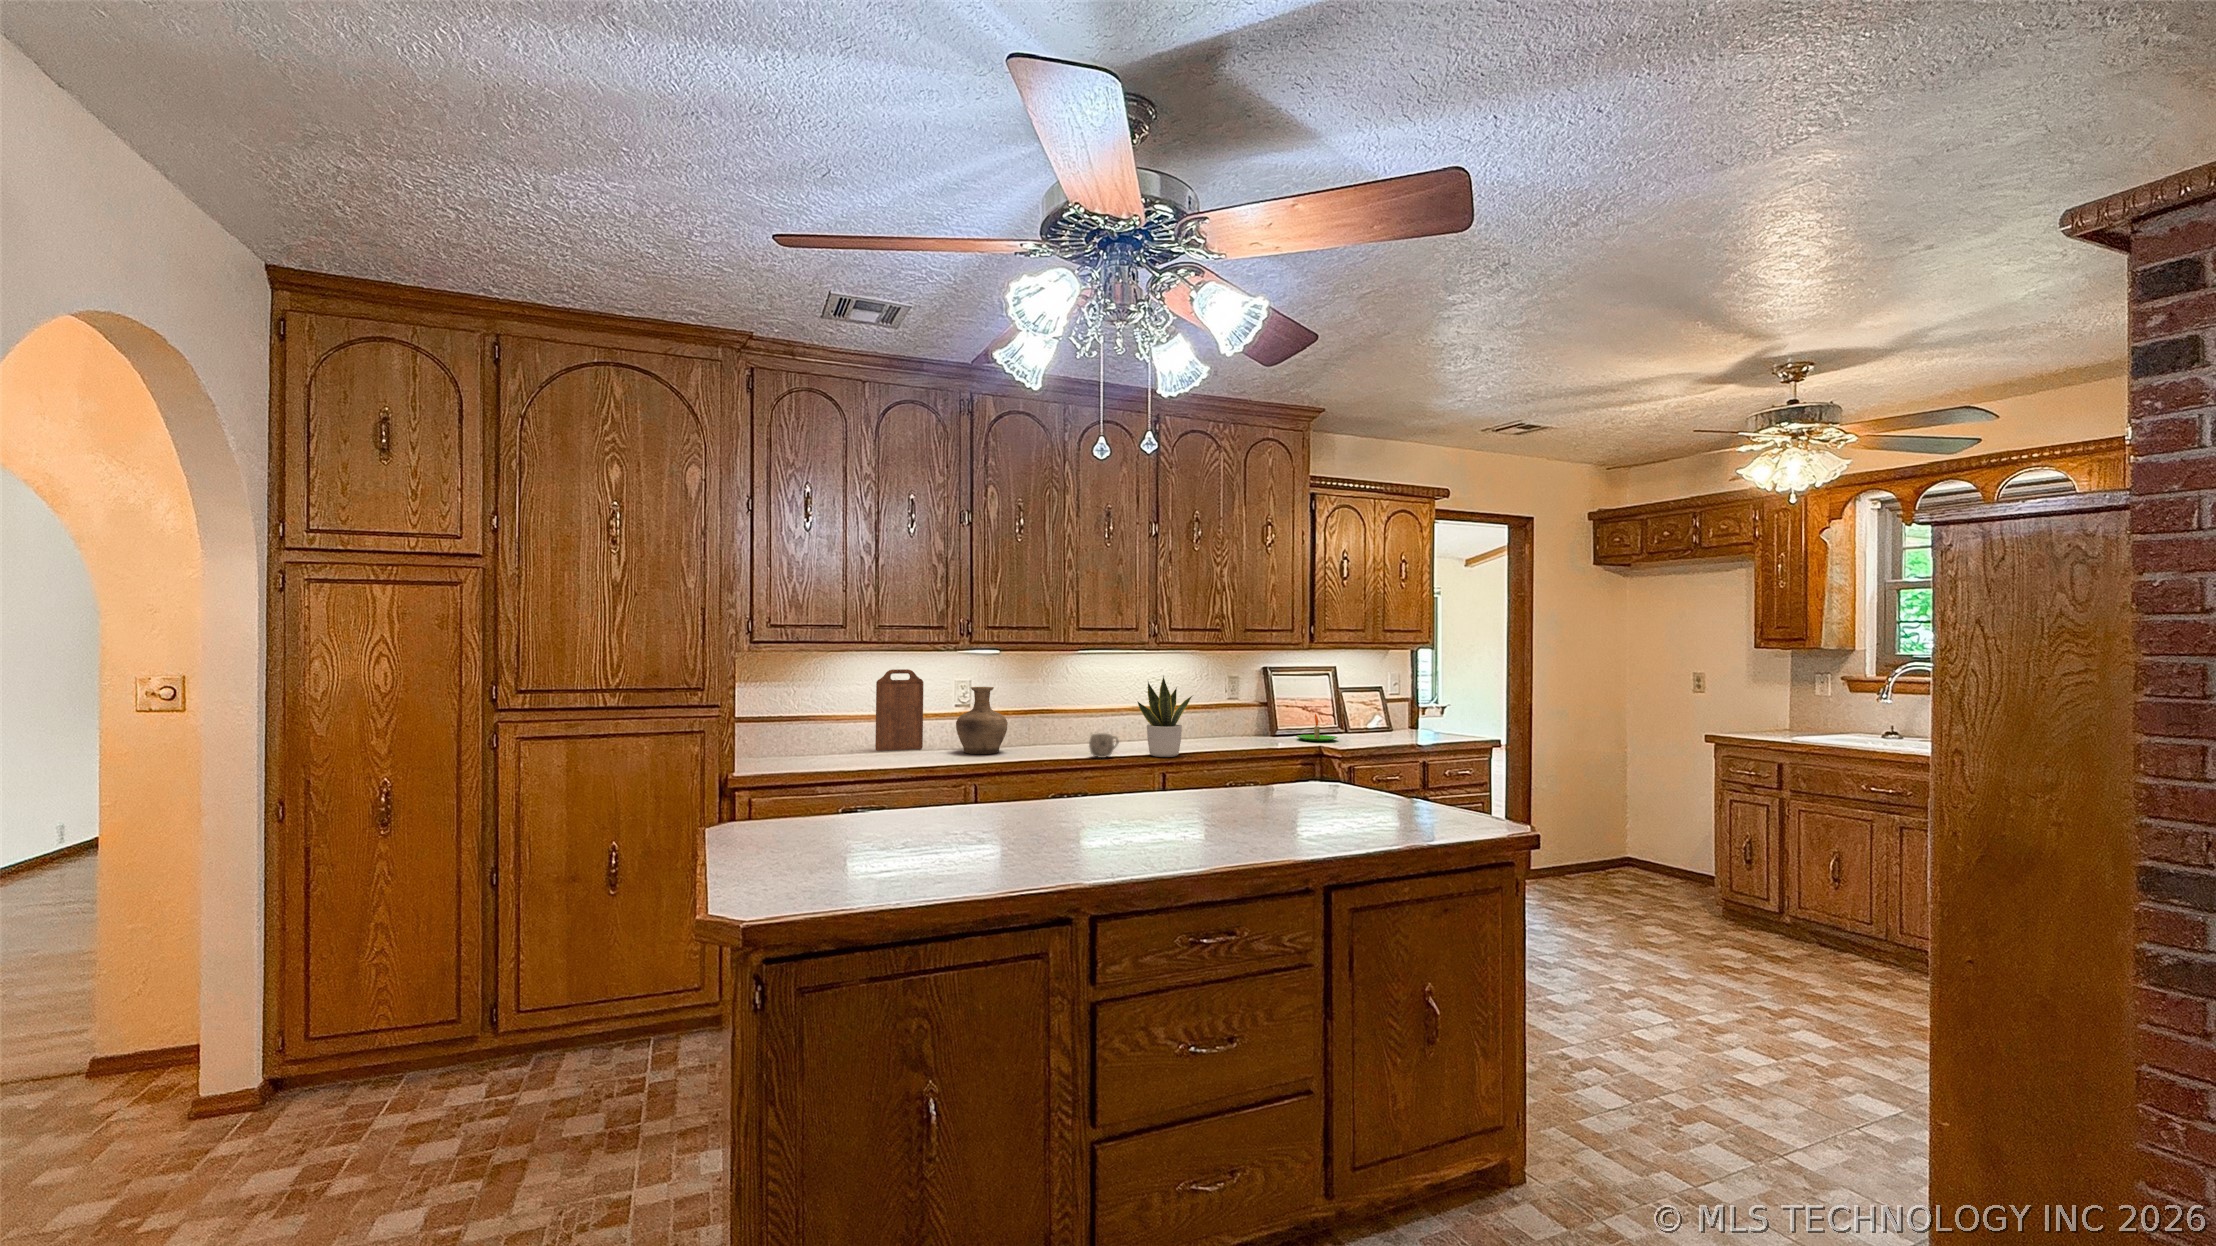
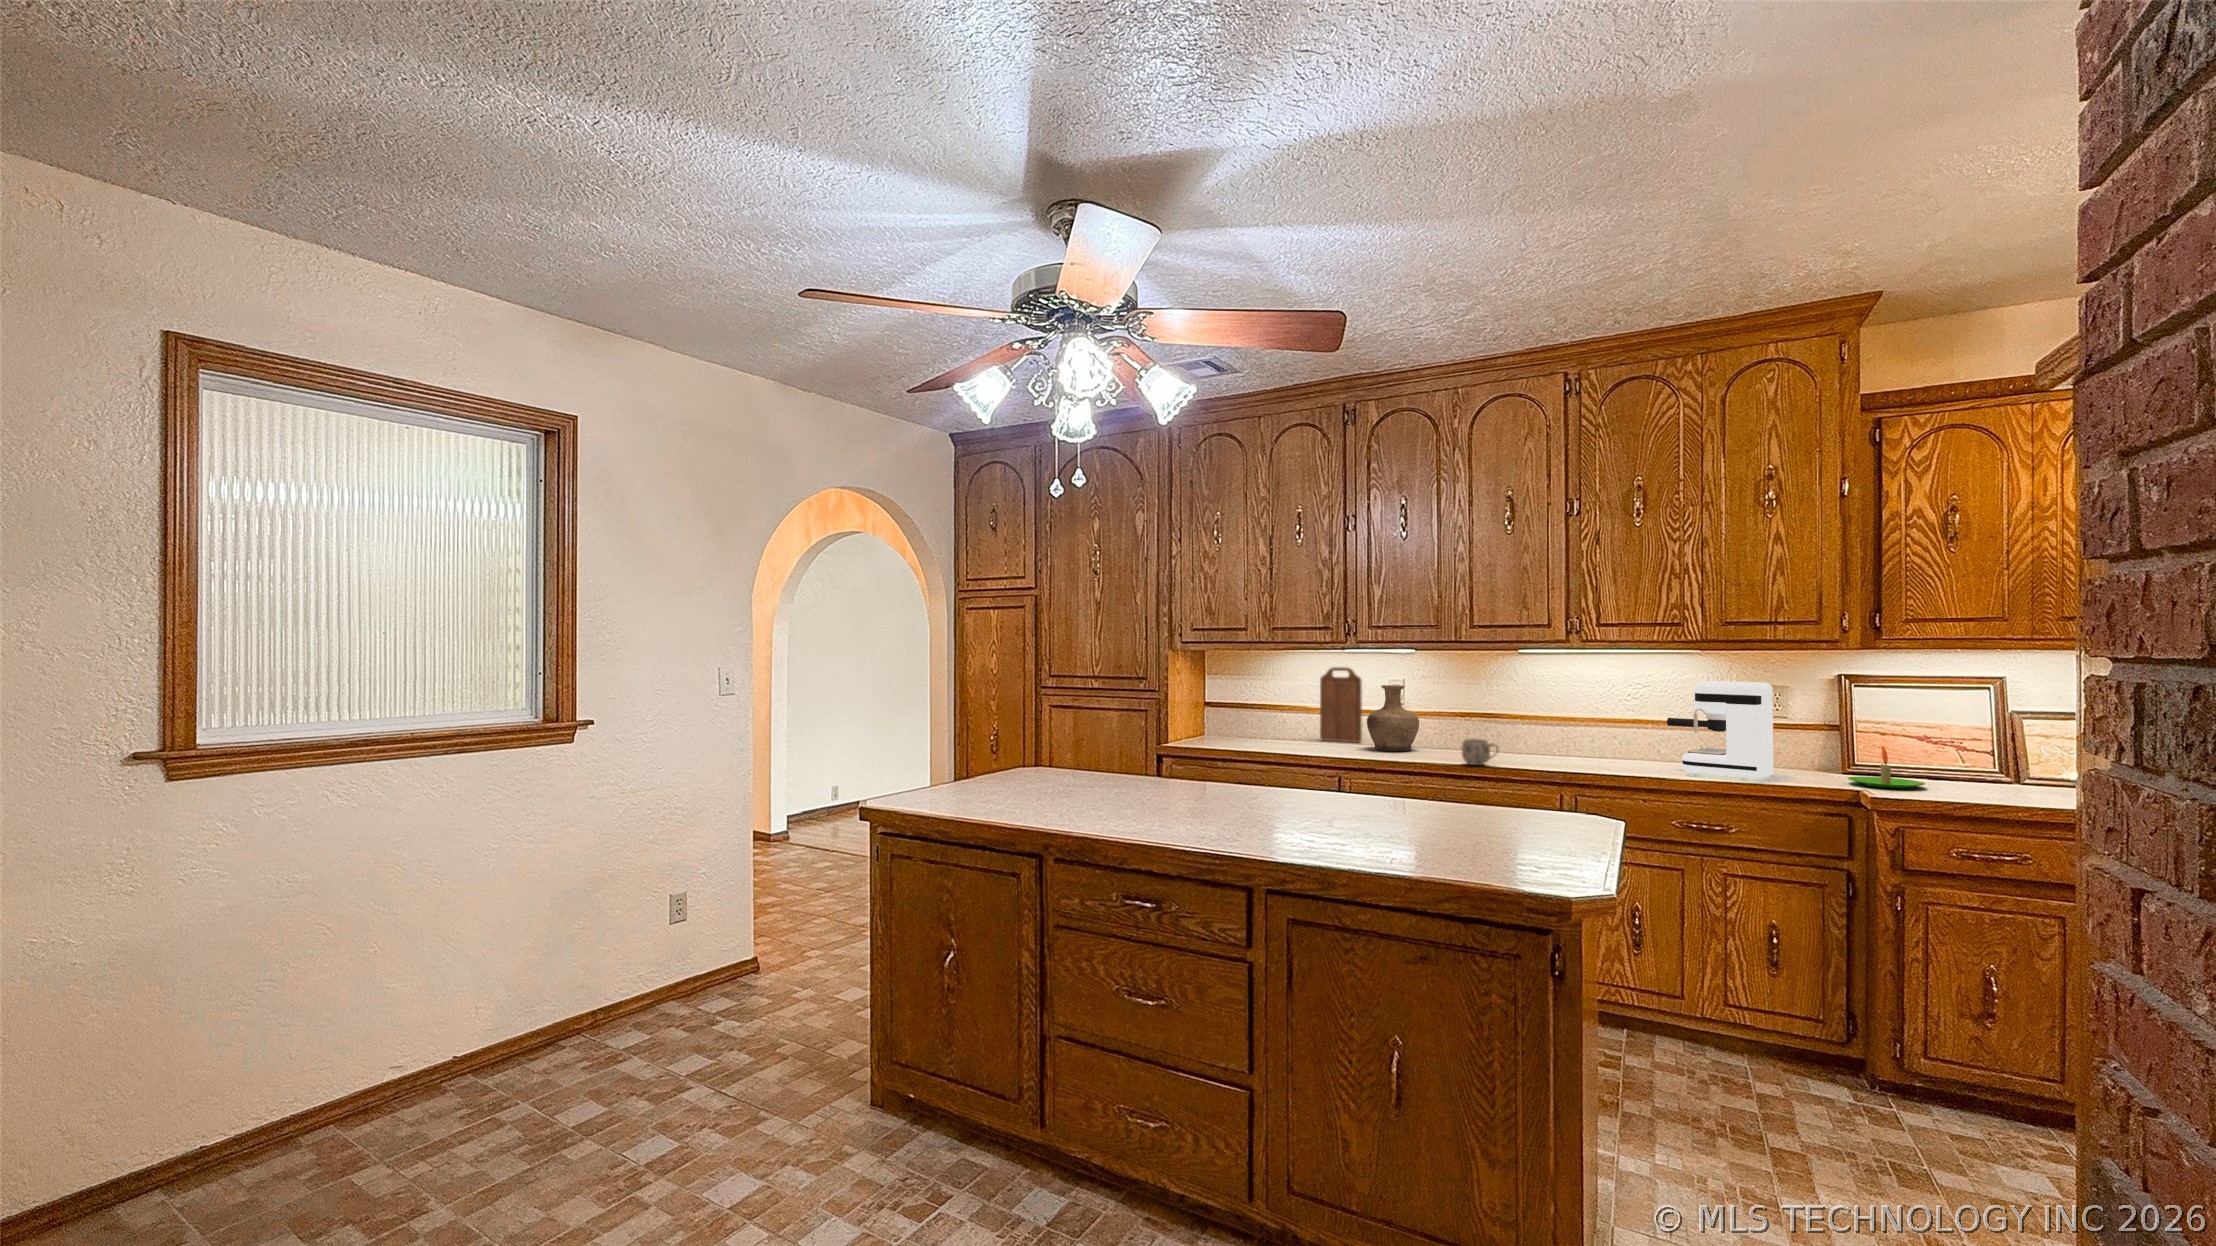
coffee maker: none [1198,674,1275,746] -> present [1667,681,1773,780]
potted plant: present [1138,676,1192,757] -> none [1514,676,1589,773]

